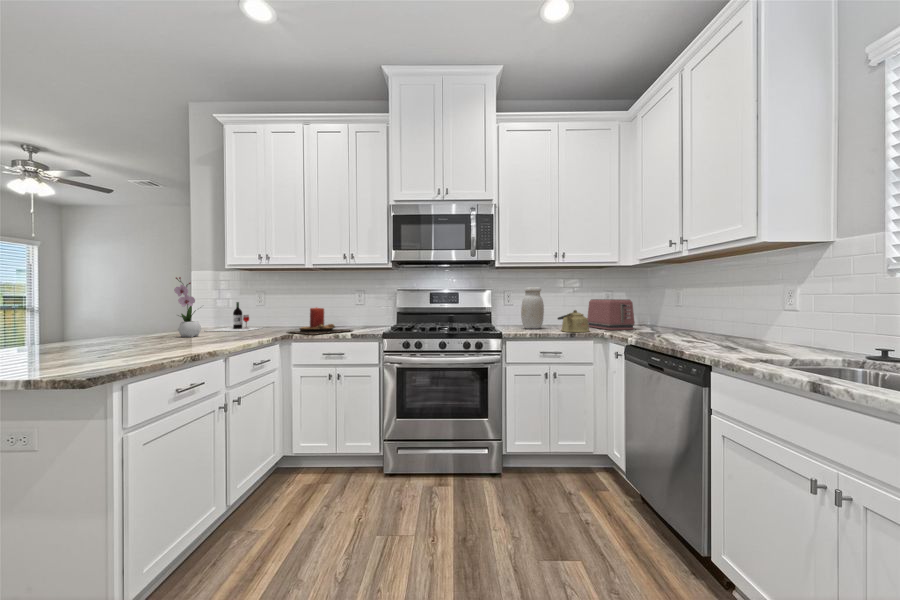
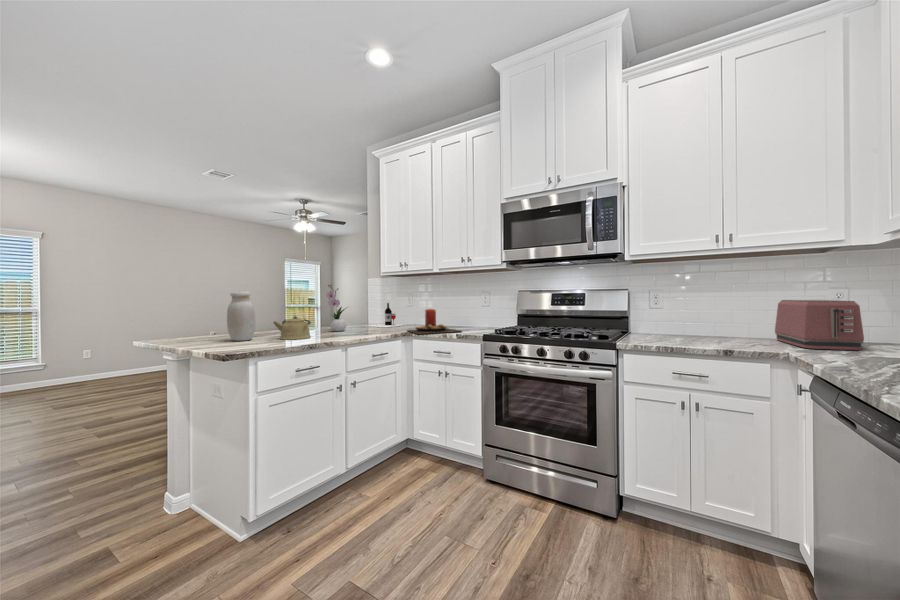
jar: present [521,287,544,329] -> present [227,292,255,341]
kettle: present [558,310,589,332] -> present [273,316,311,340]

